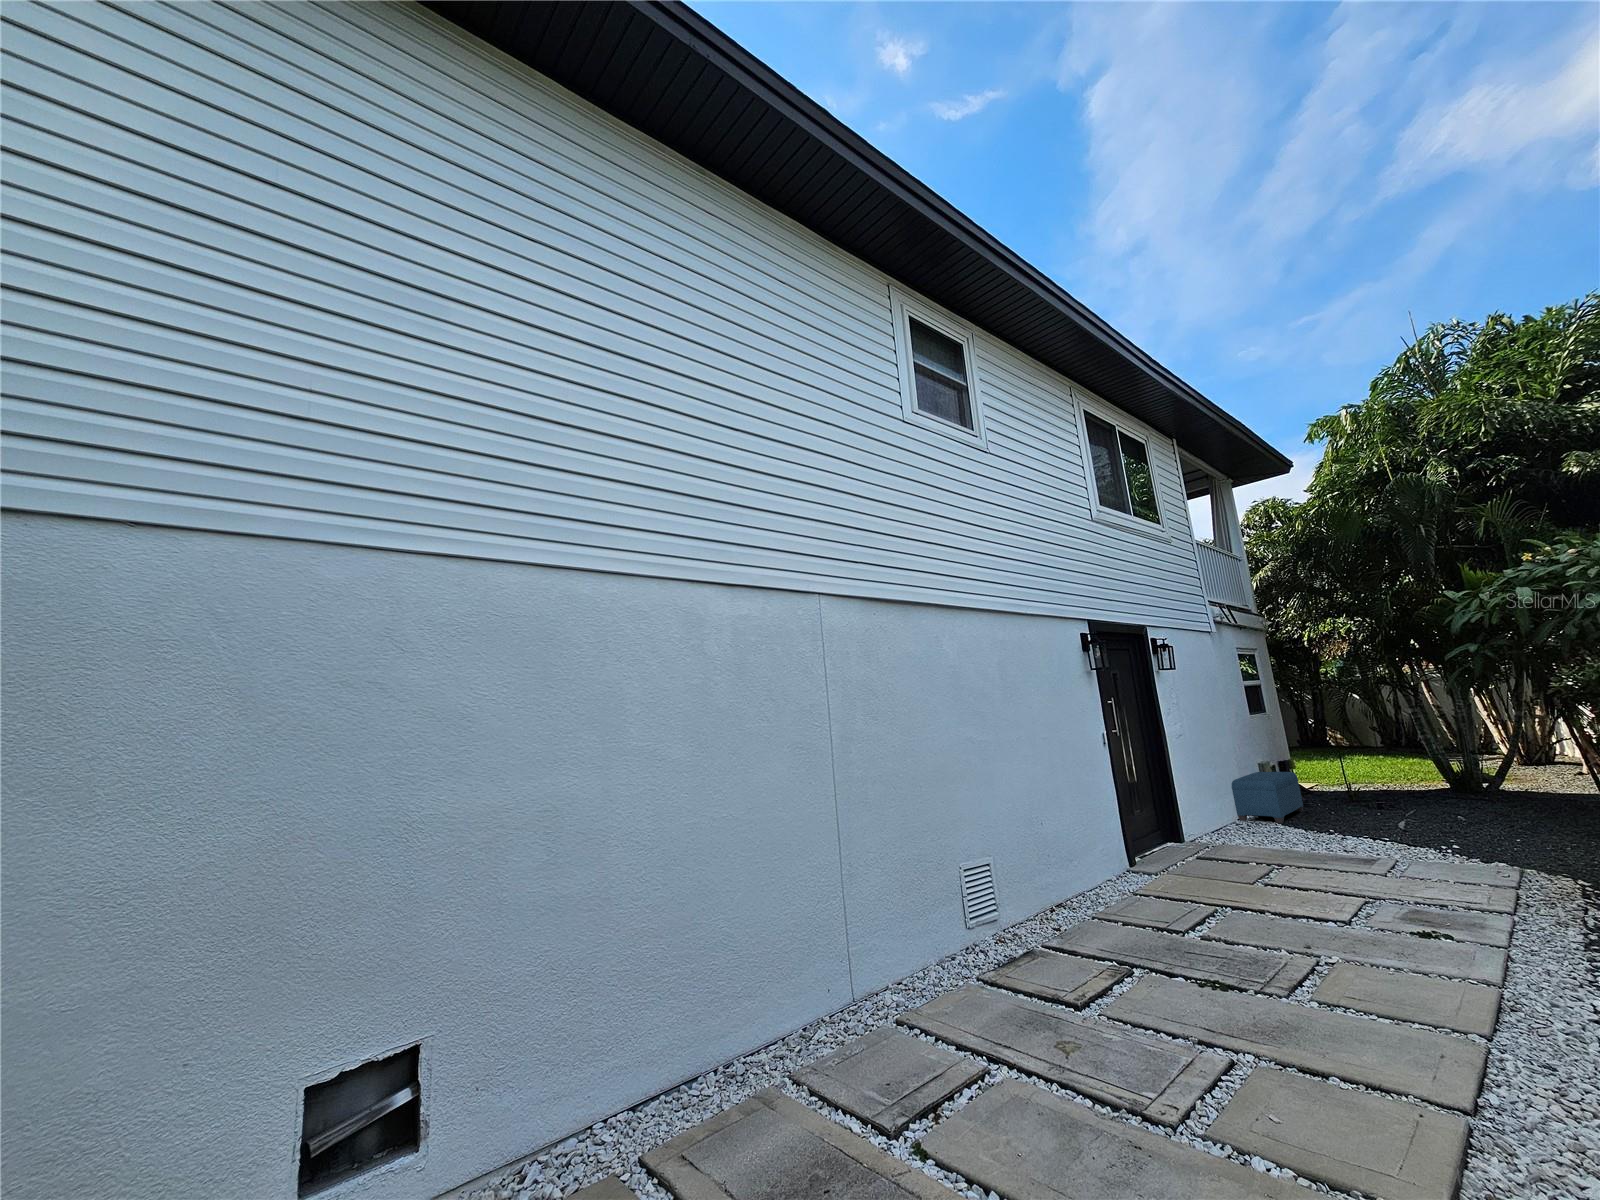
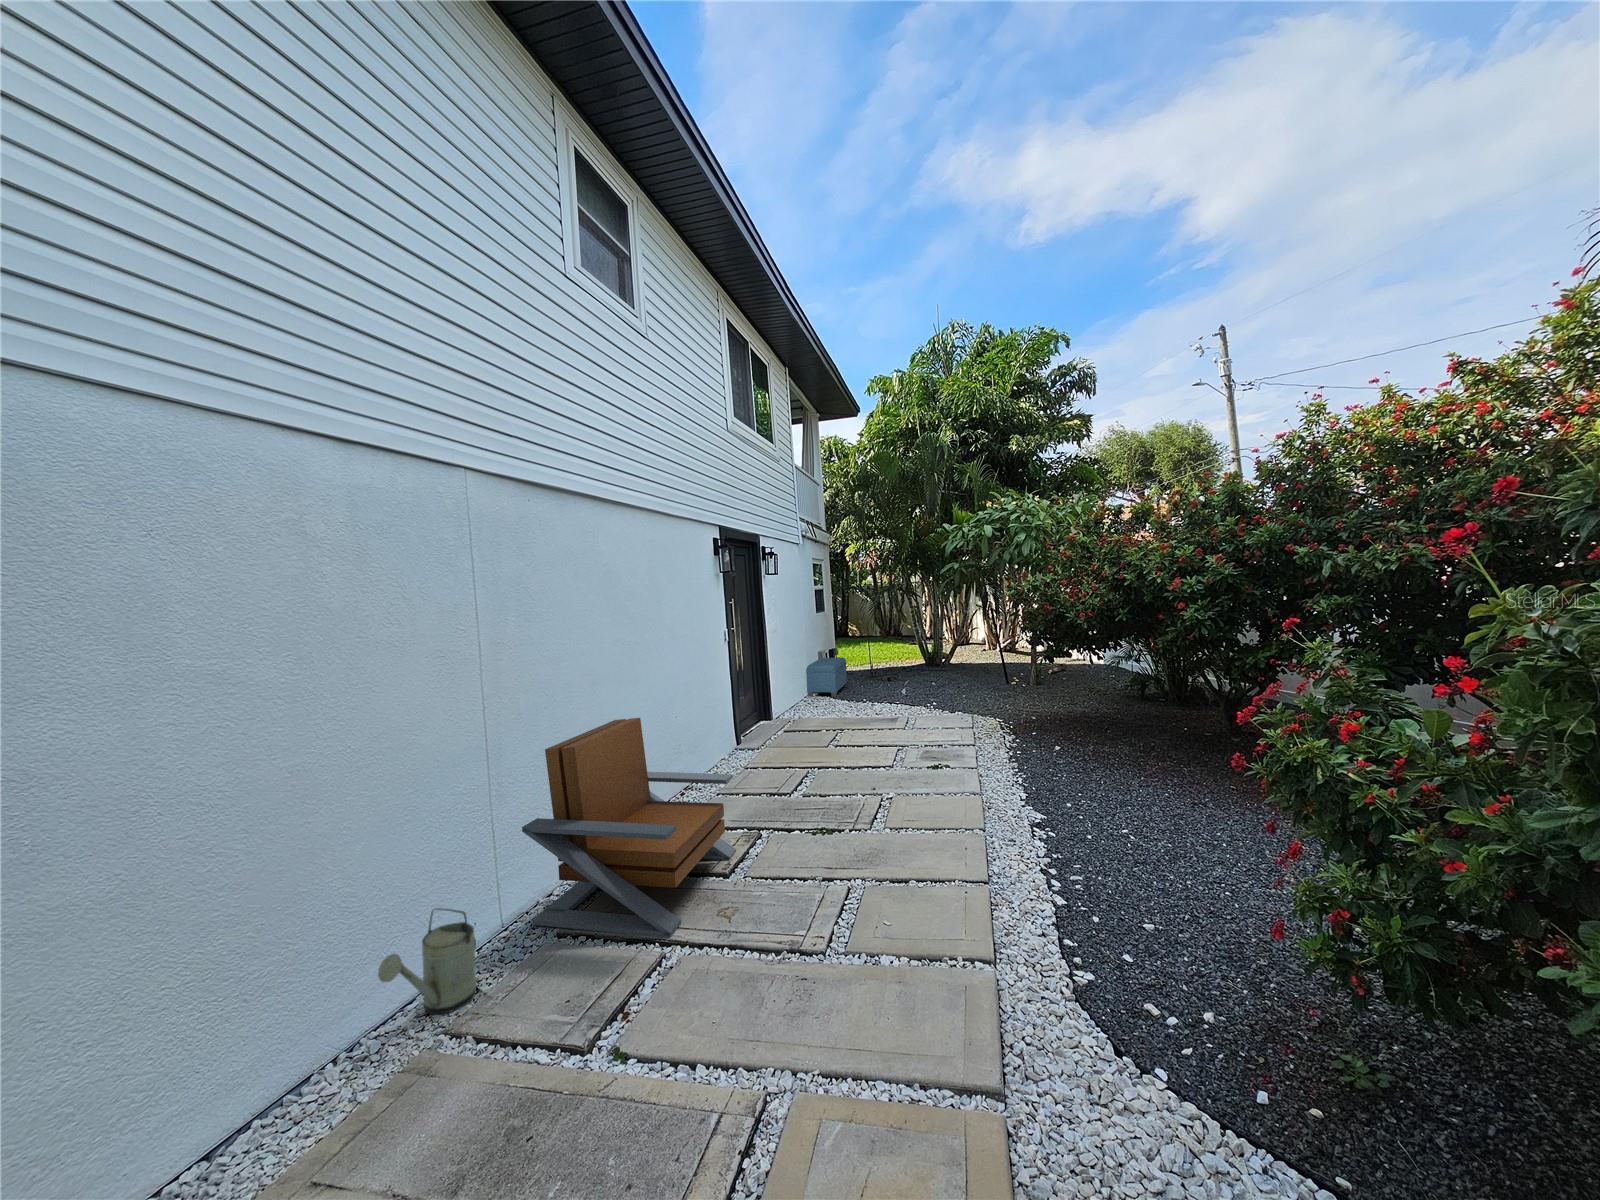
lounge chair: none [863,815,1096,1056] -> present [522,718,736,937]
watering can: none [743,961,821,1061] -> present [378,908,476,1014]

